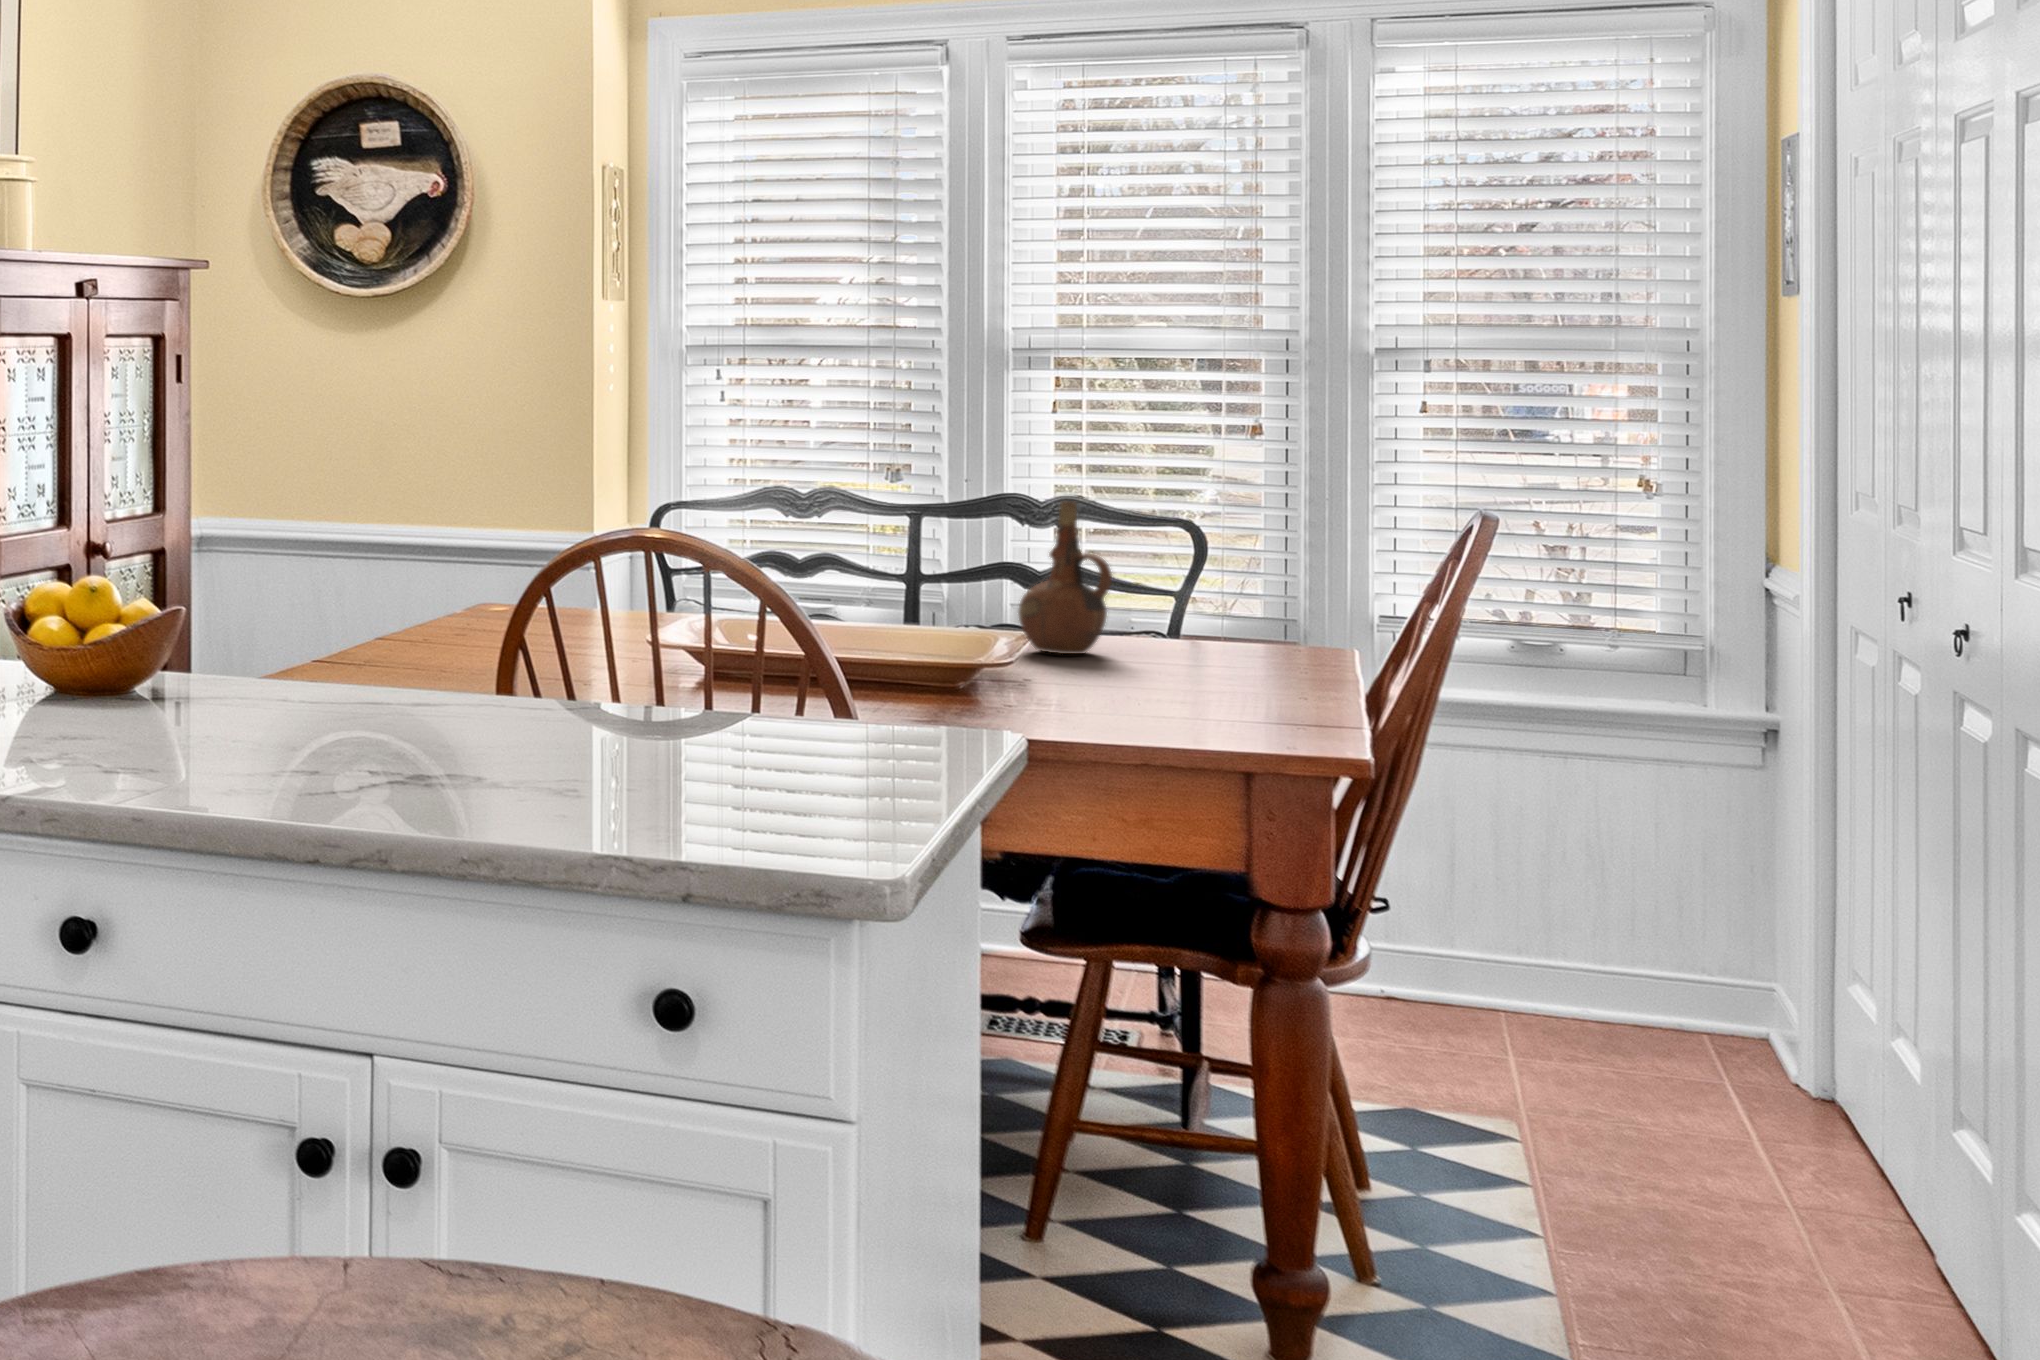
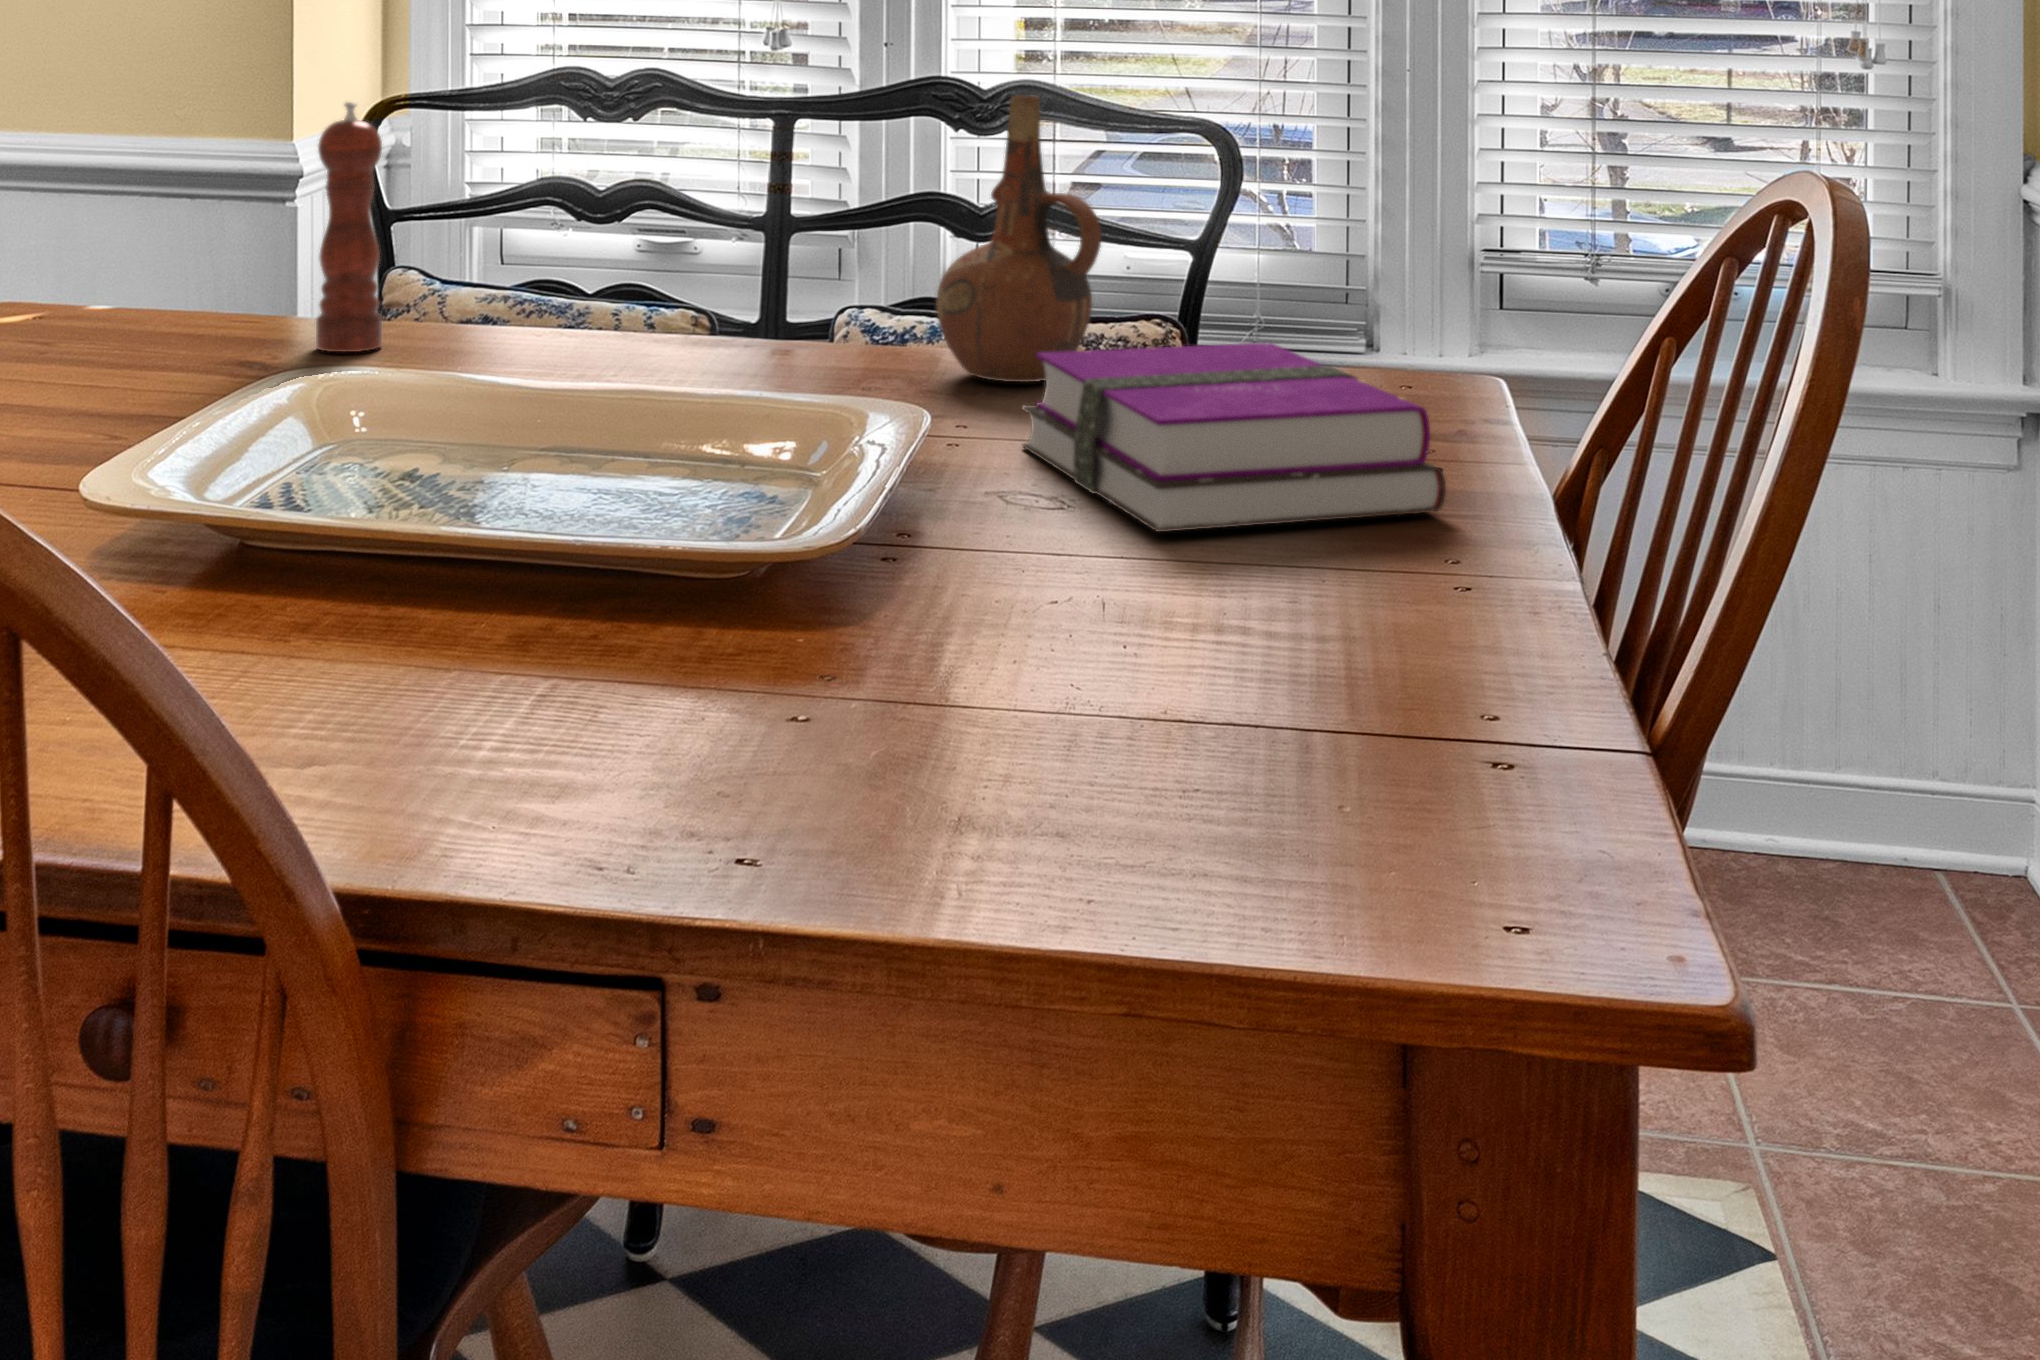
pepper mill: none [672,501,706,634] -> present [316,102,382,352]
hardback book: none [1068,629,1290,703] -> present [1022,343,1446,532]

